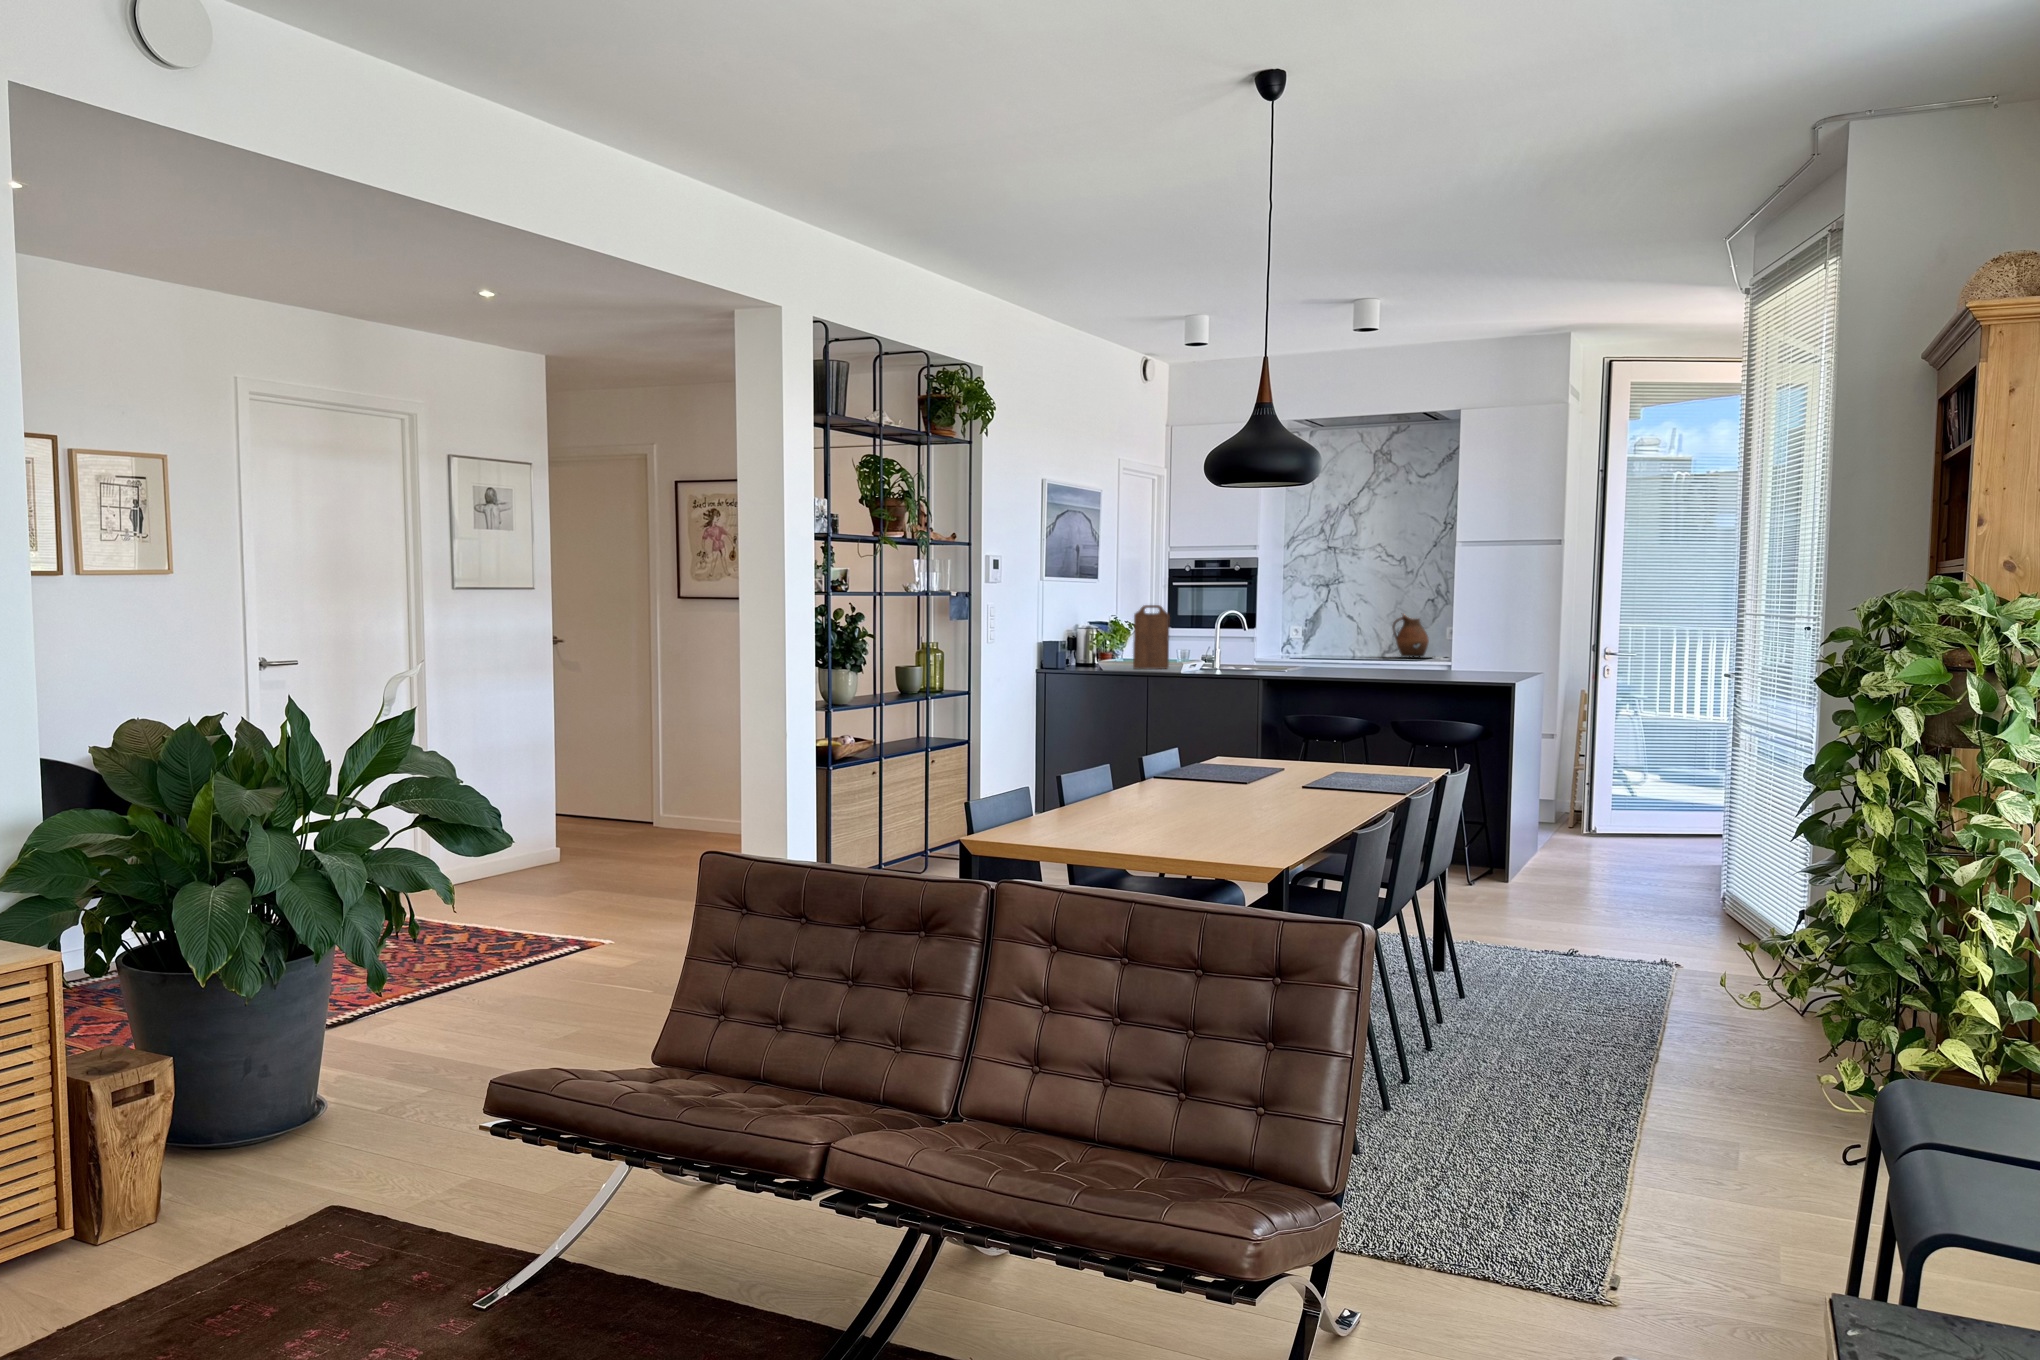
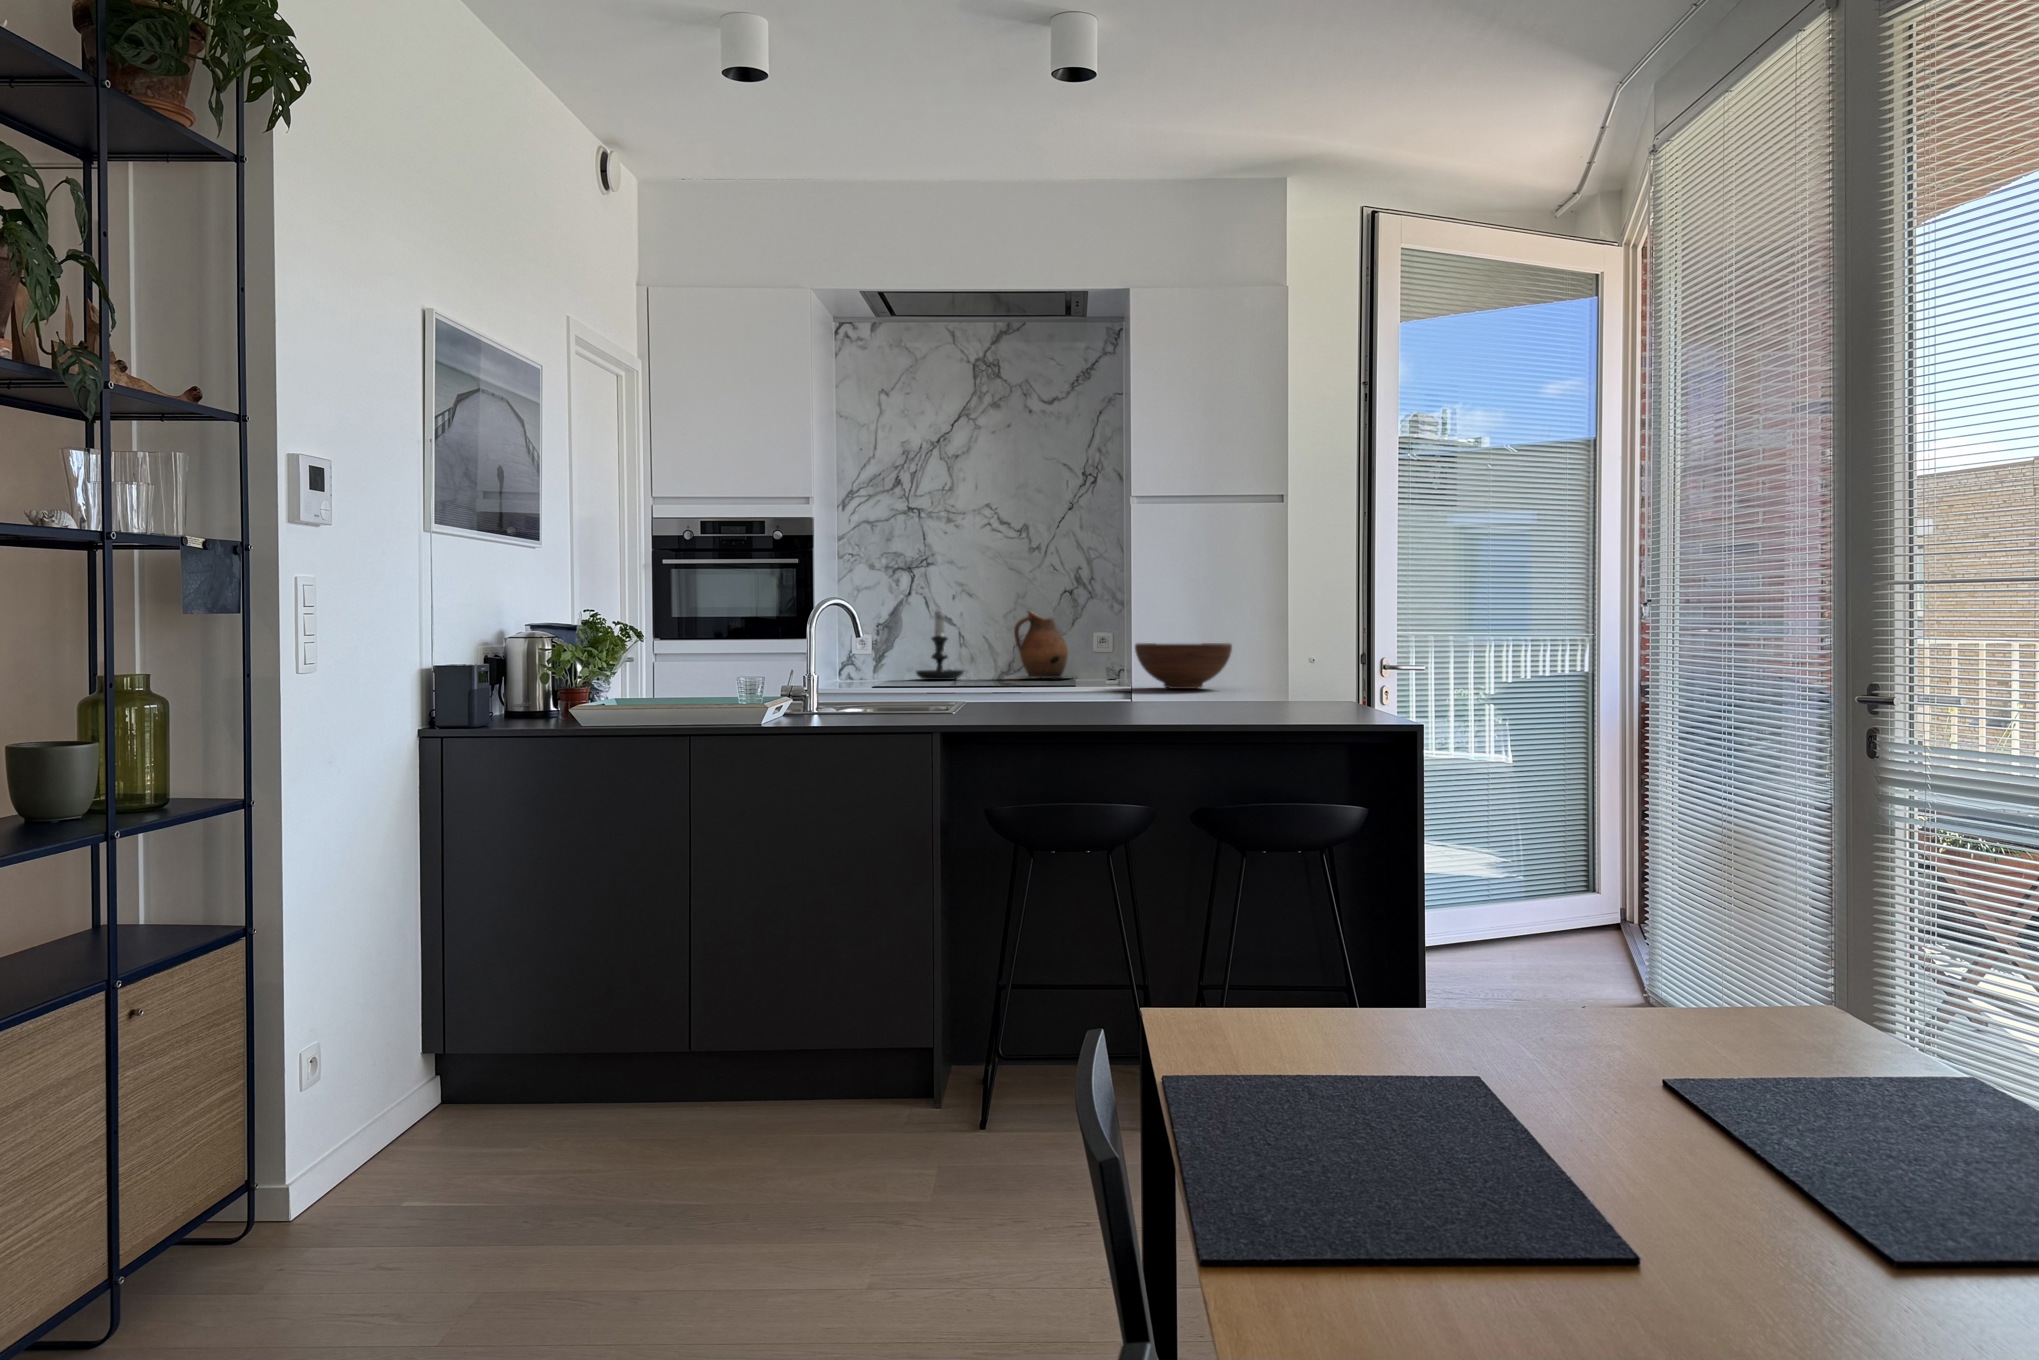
cutting board: present [1133,605,1170,669] -> none [635,588,706,717]
candle holder: none [1327,610,1361,657] -> present [916,611,965,680]
fruit bowl: none [1445,636,1509,666] -> present [1135,643,1232,689]

